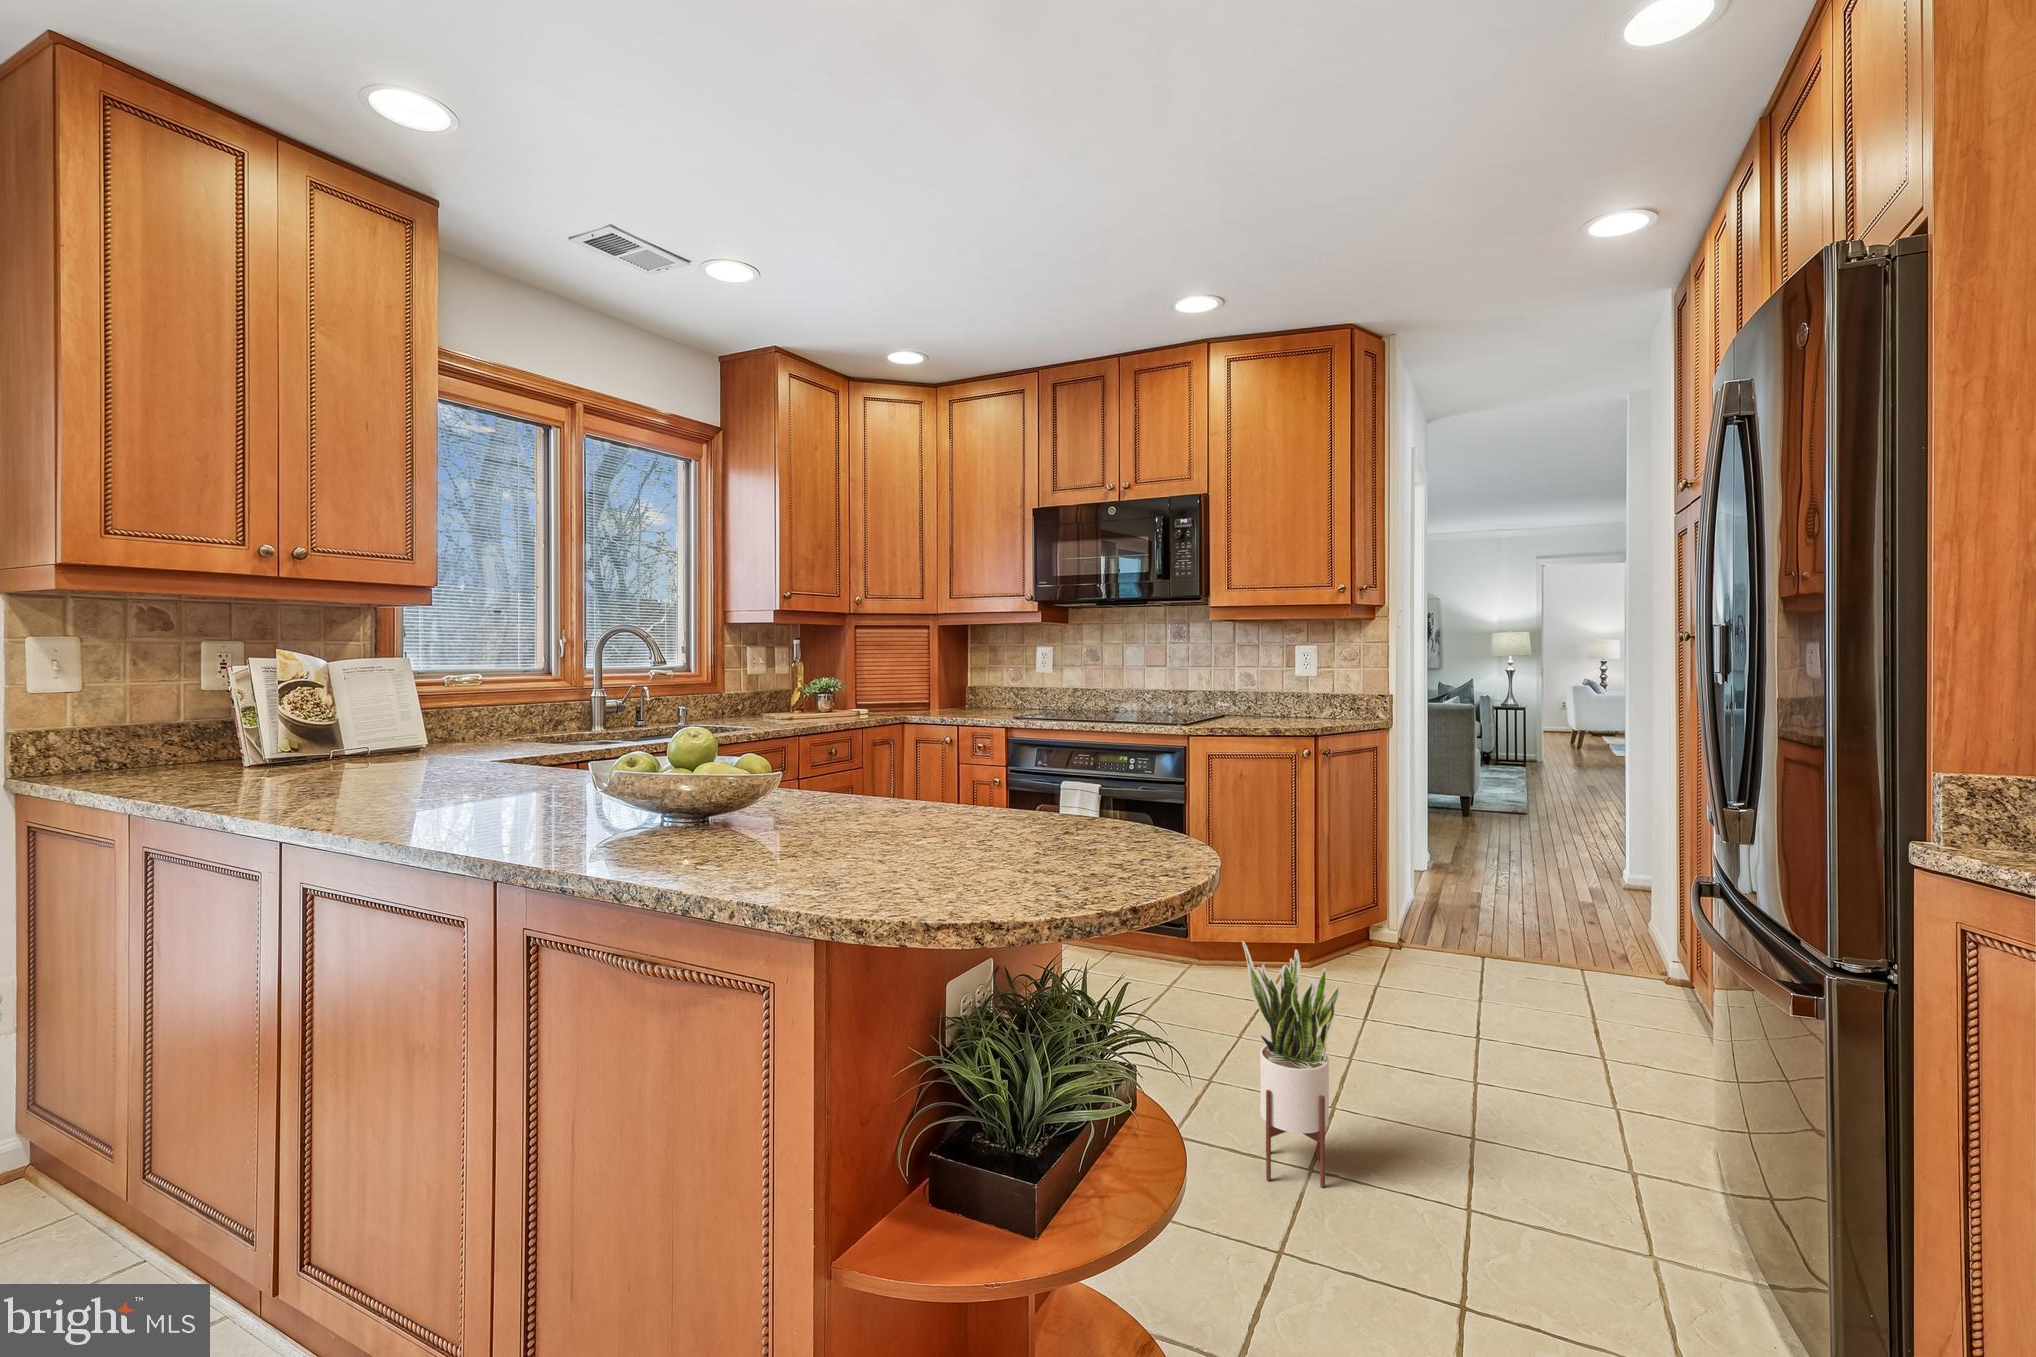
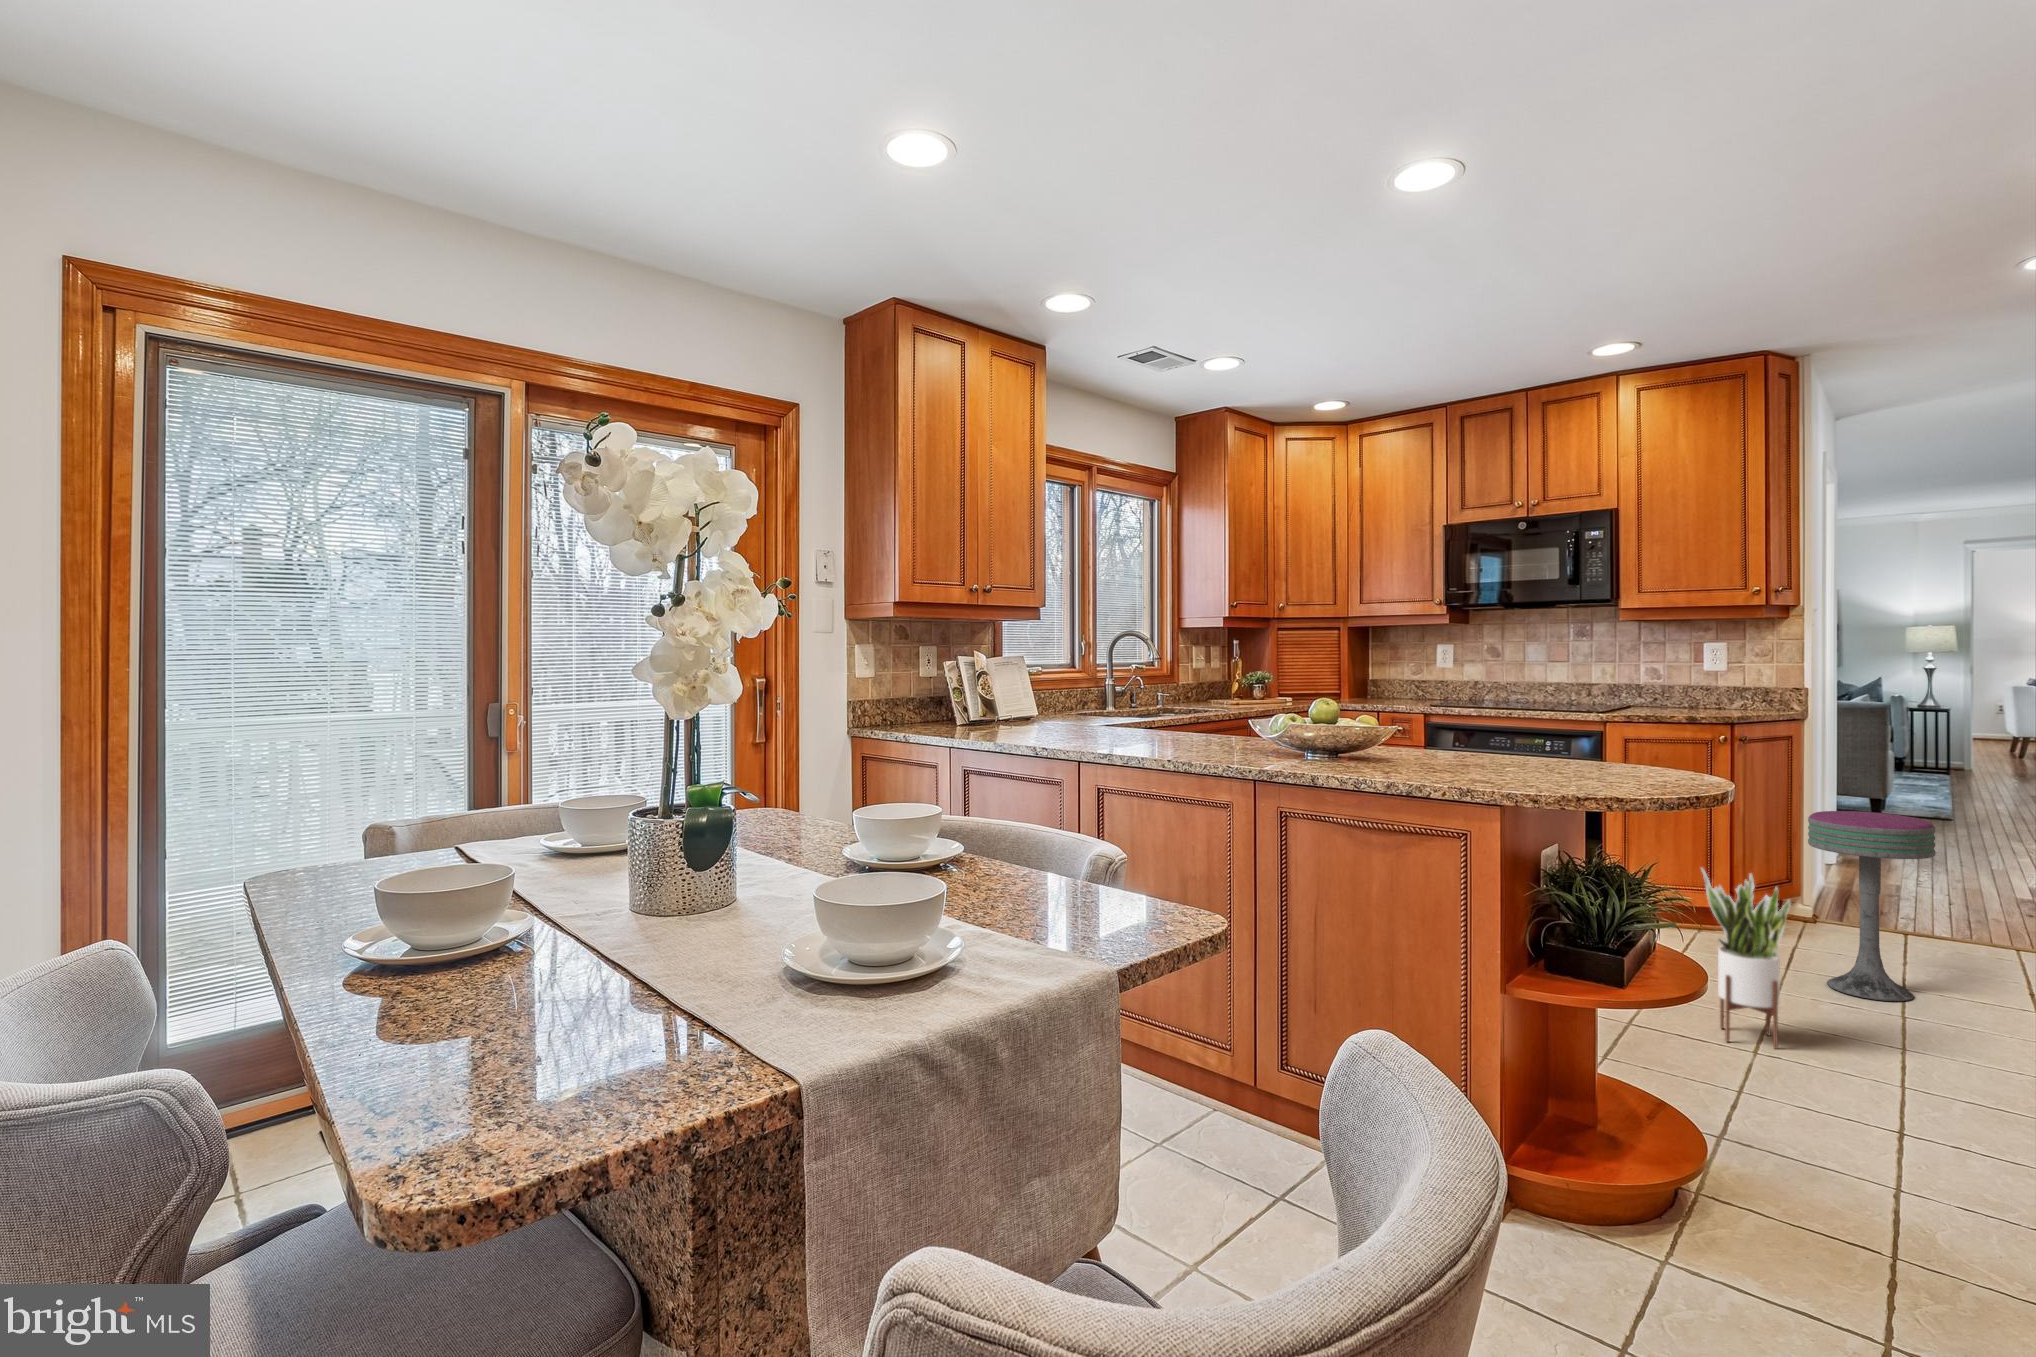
bar stool: none [1378,843,1503,1077] -> present [1808,811,1935,1001]

